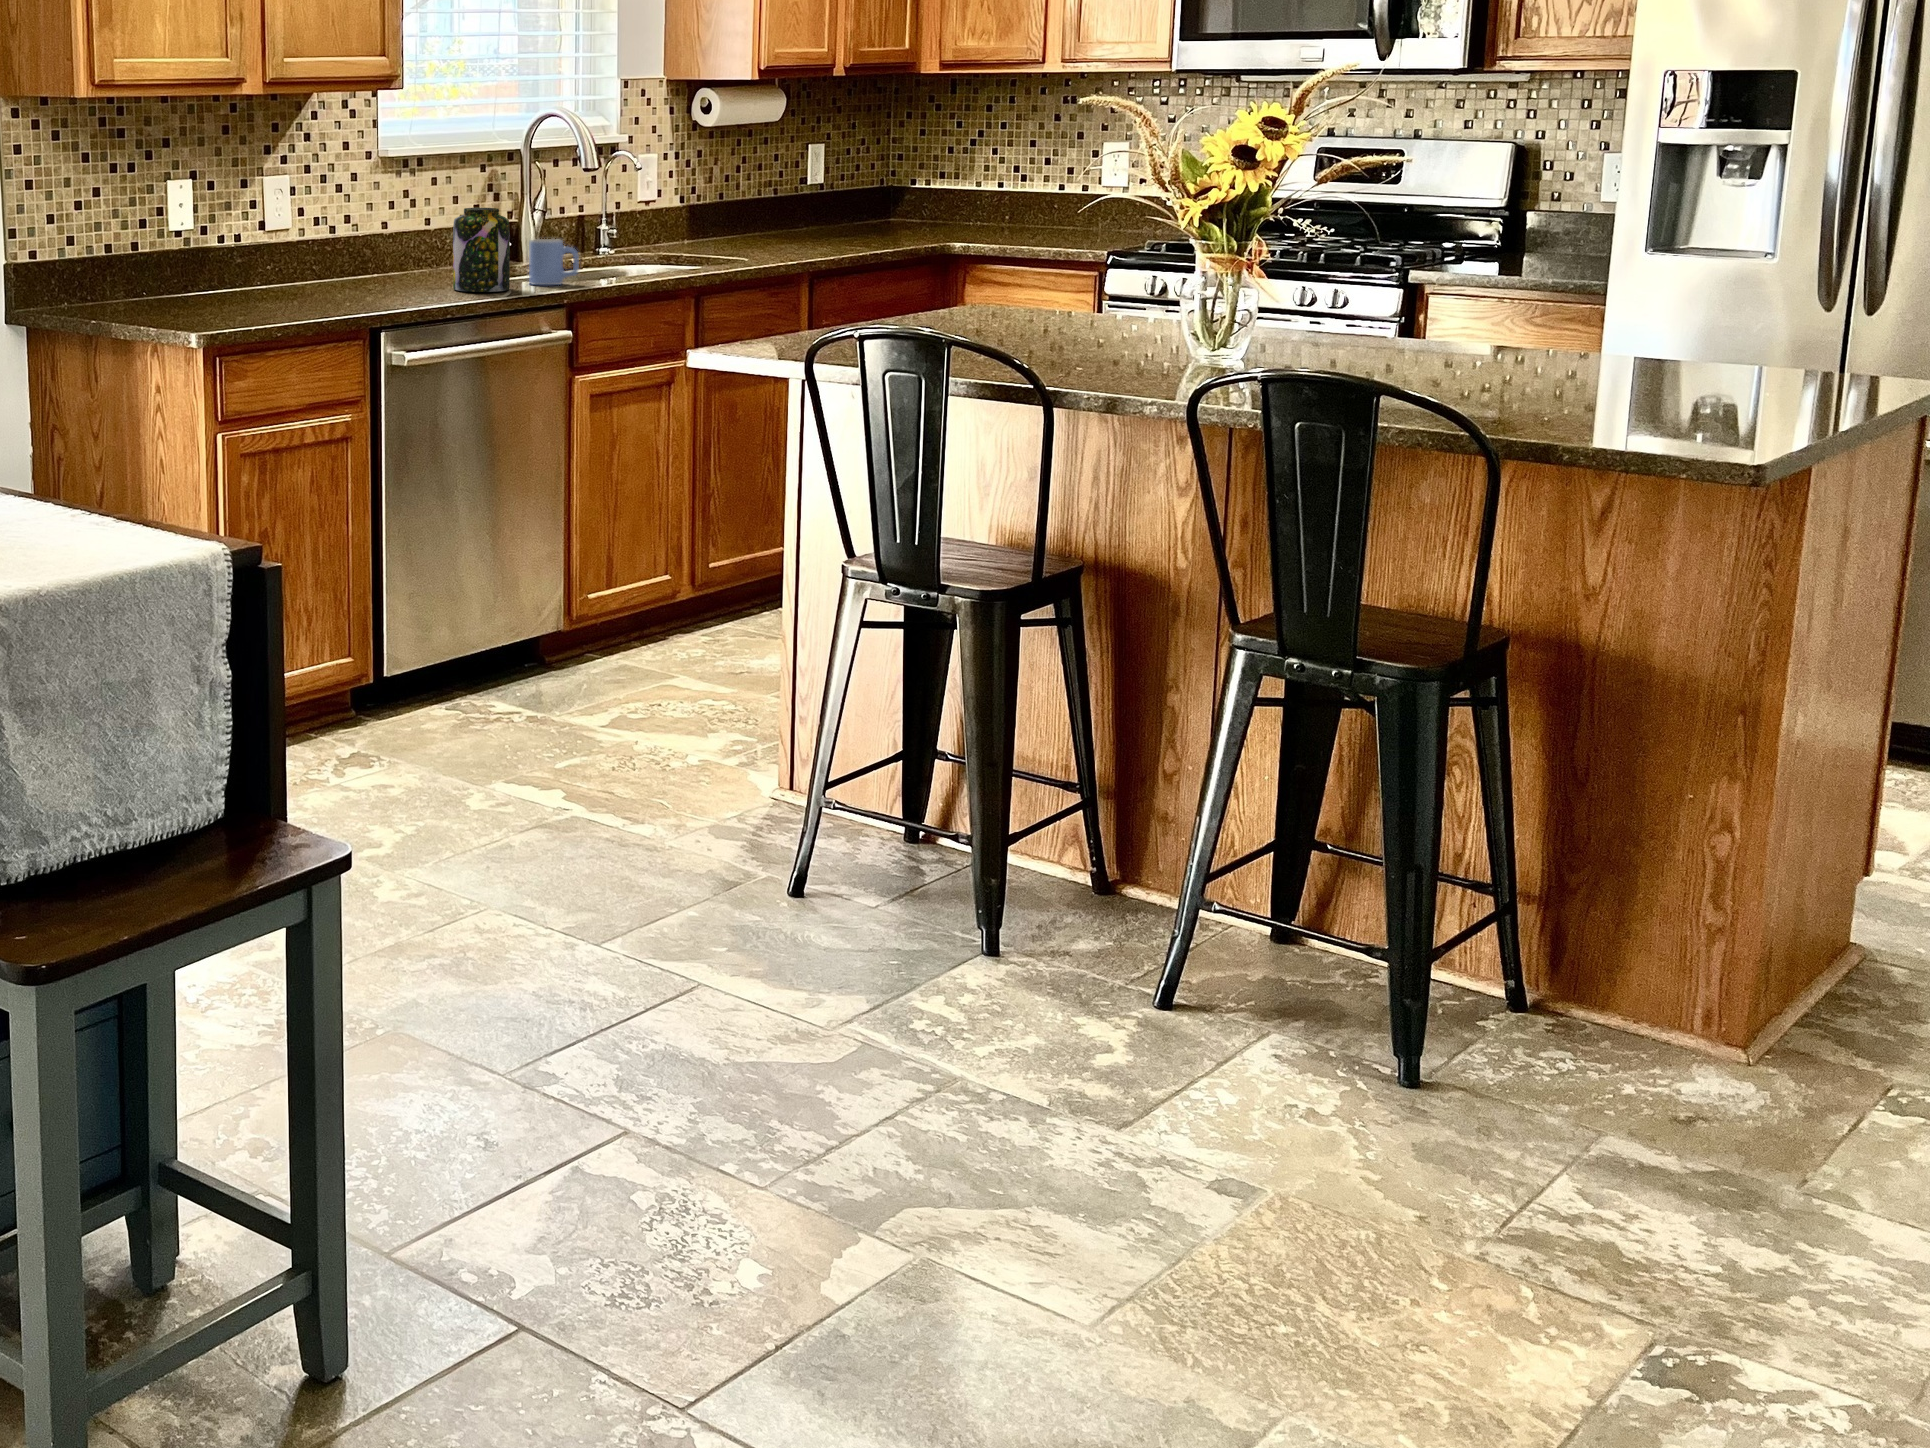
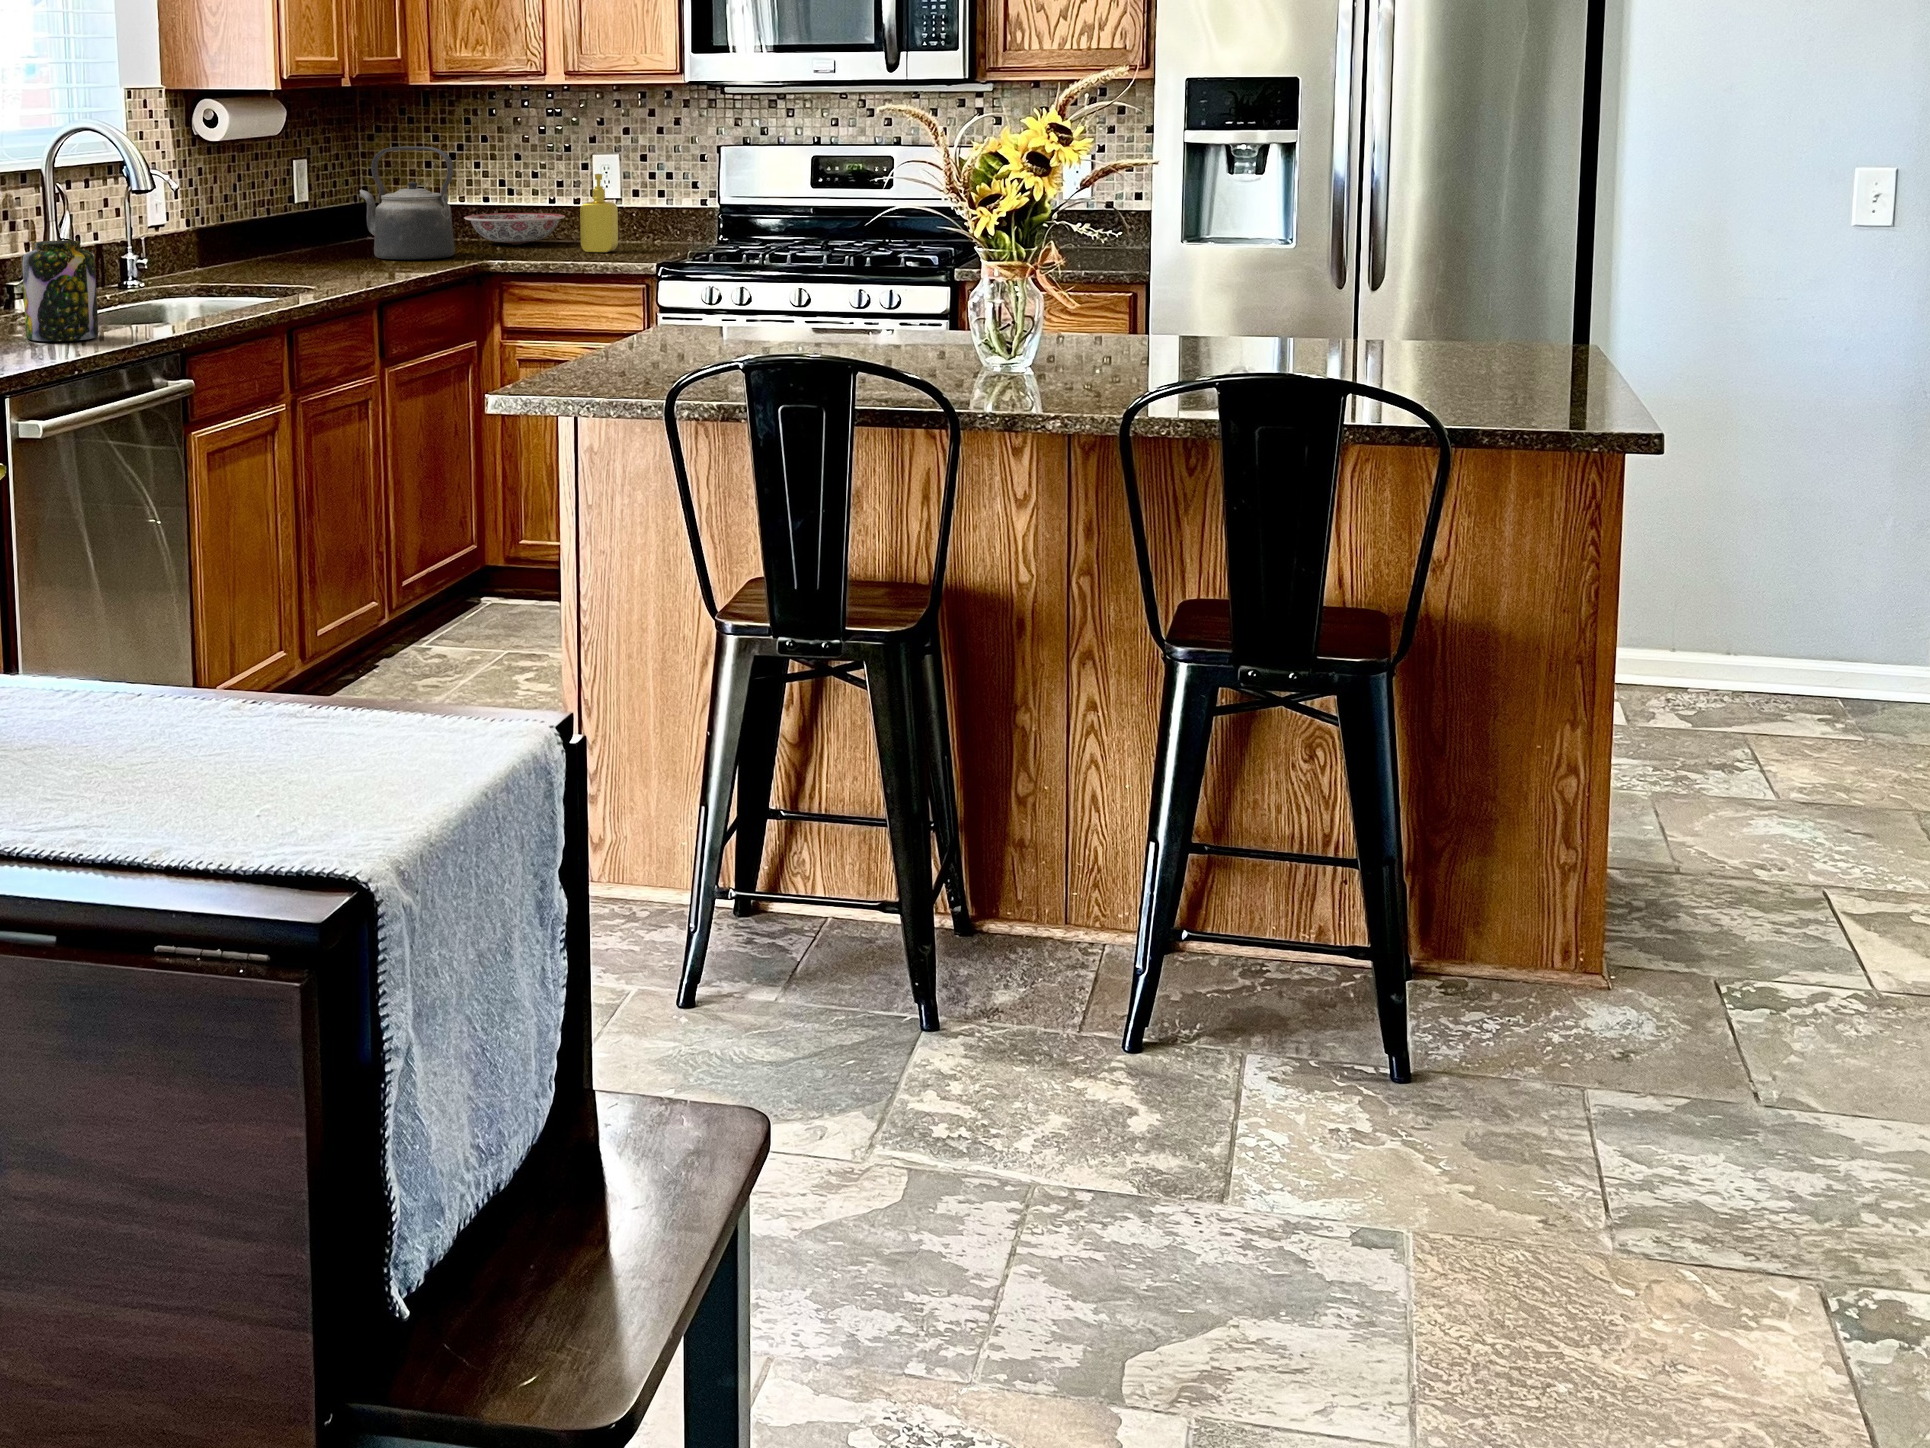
kettle: none [849,135,931,242] -> present [360,146,455,260]
soap dispenser: none [1061,165,1102,244] -> present [580,174,618,252]
ceramic bowl: none [962,203,1063,233] -> present [465,213,565,244]
mug: present [529,239,579,285] -> none [105,274,167,328]

